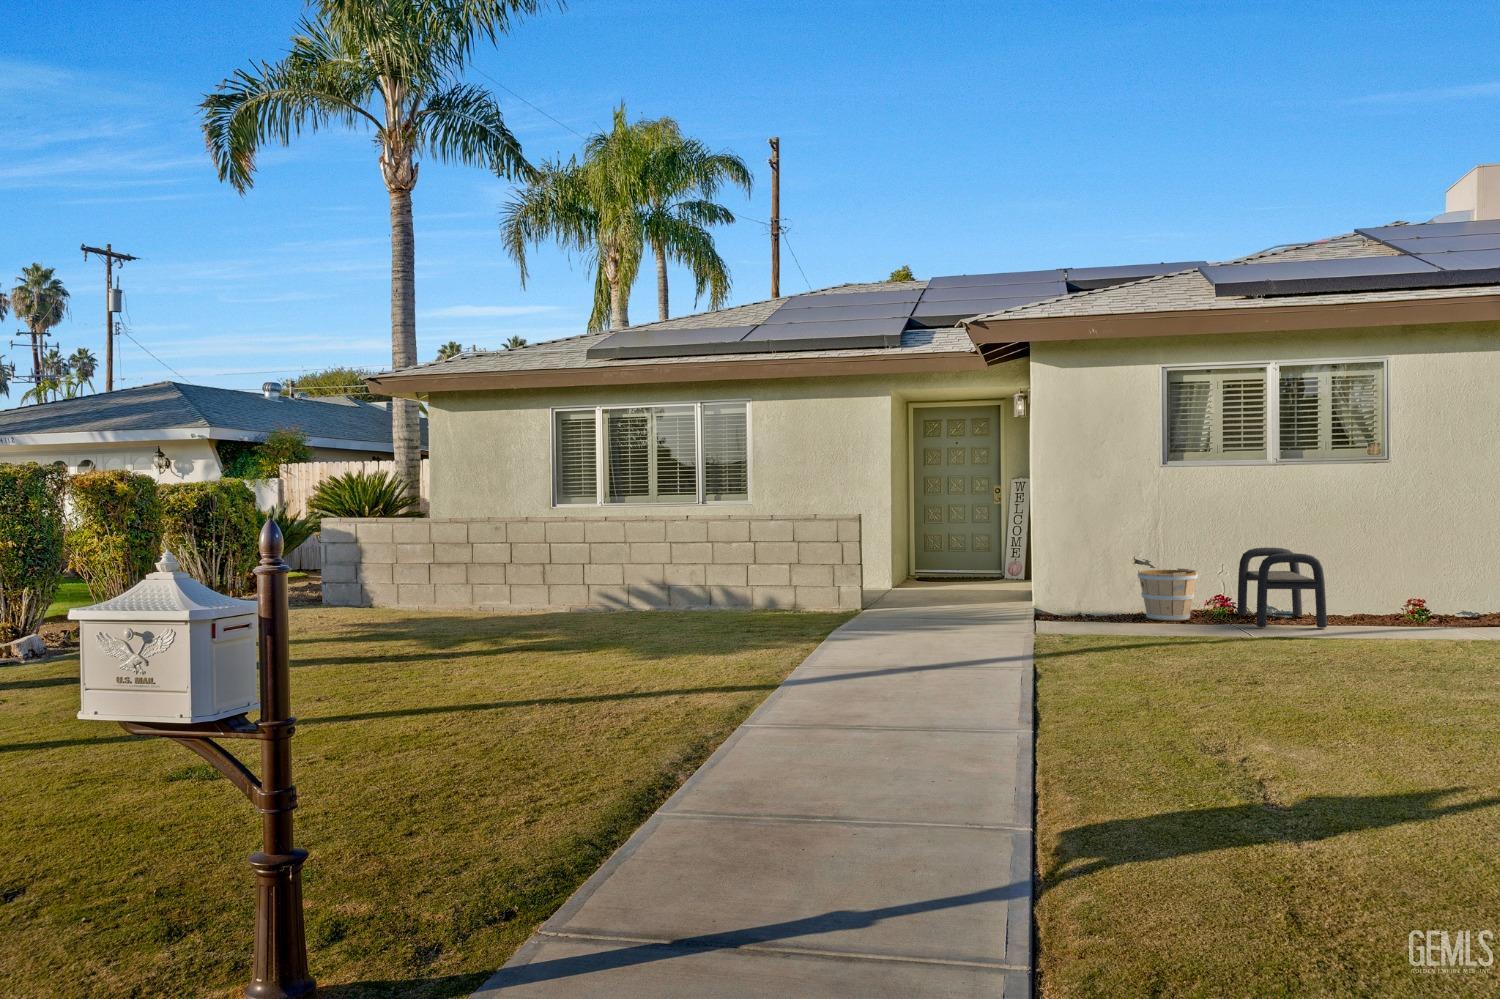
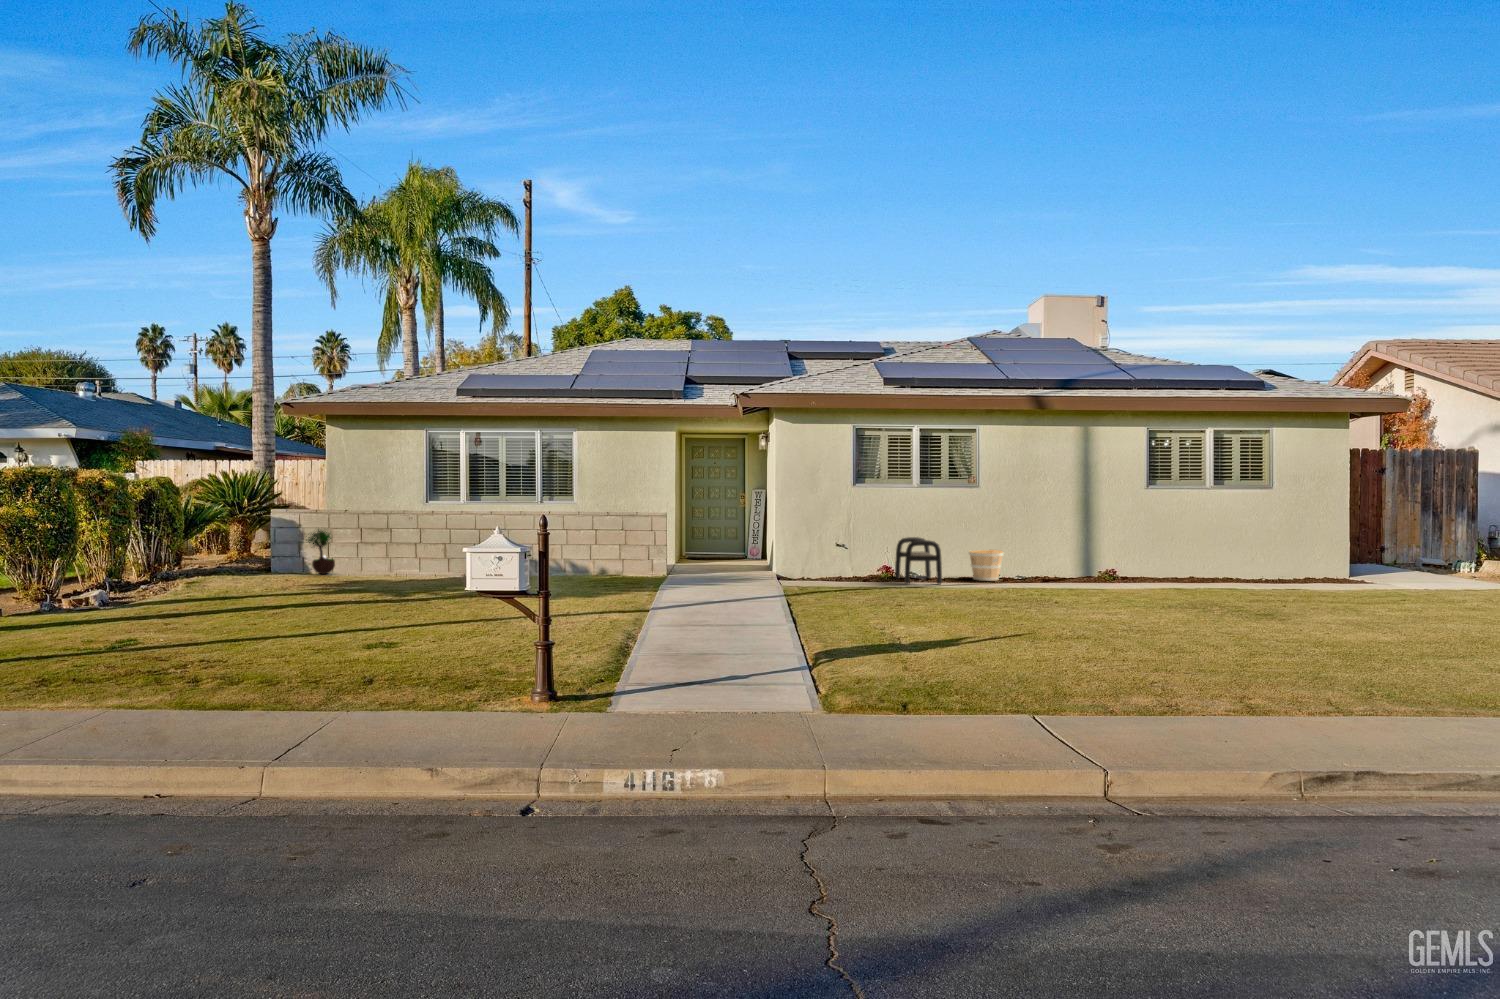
potted tree: none [397,536,440,601] -> present [306,529,335,574]
wooden bucket: present [1138,568,1198,621] -> present [969,550,1004,581]

